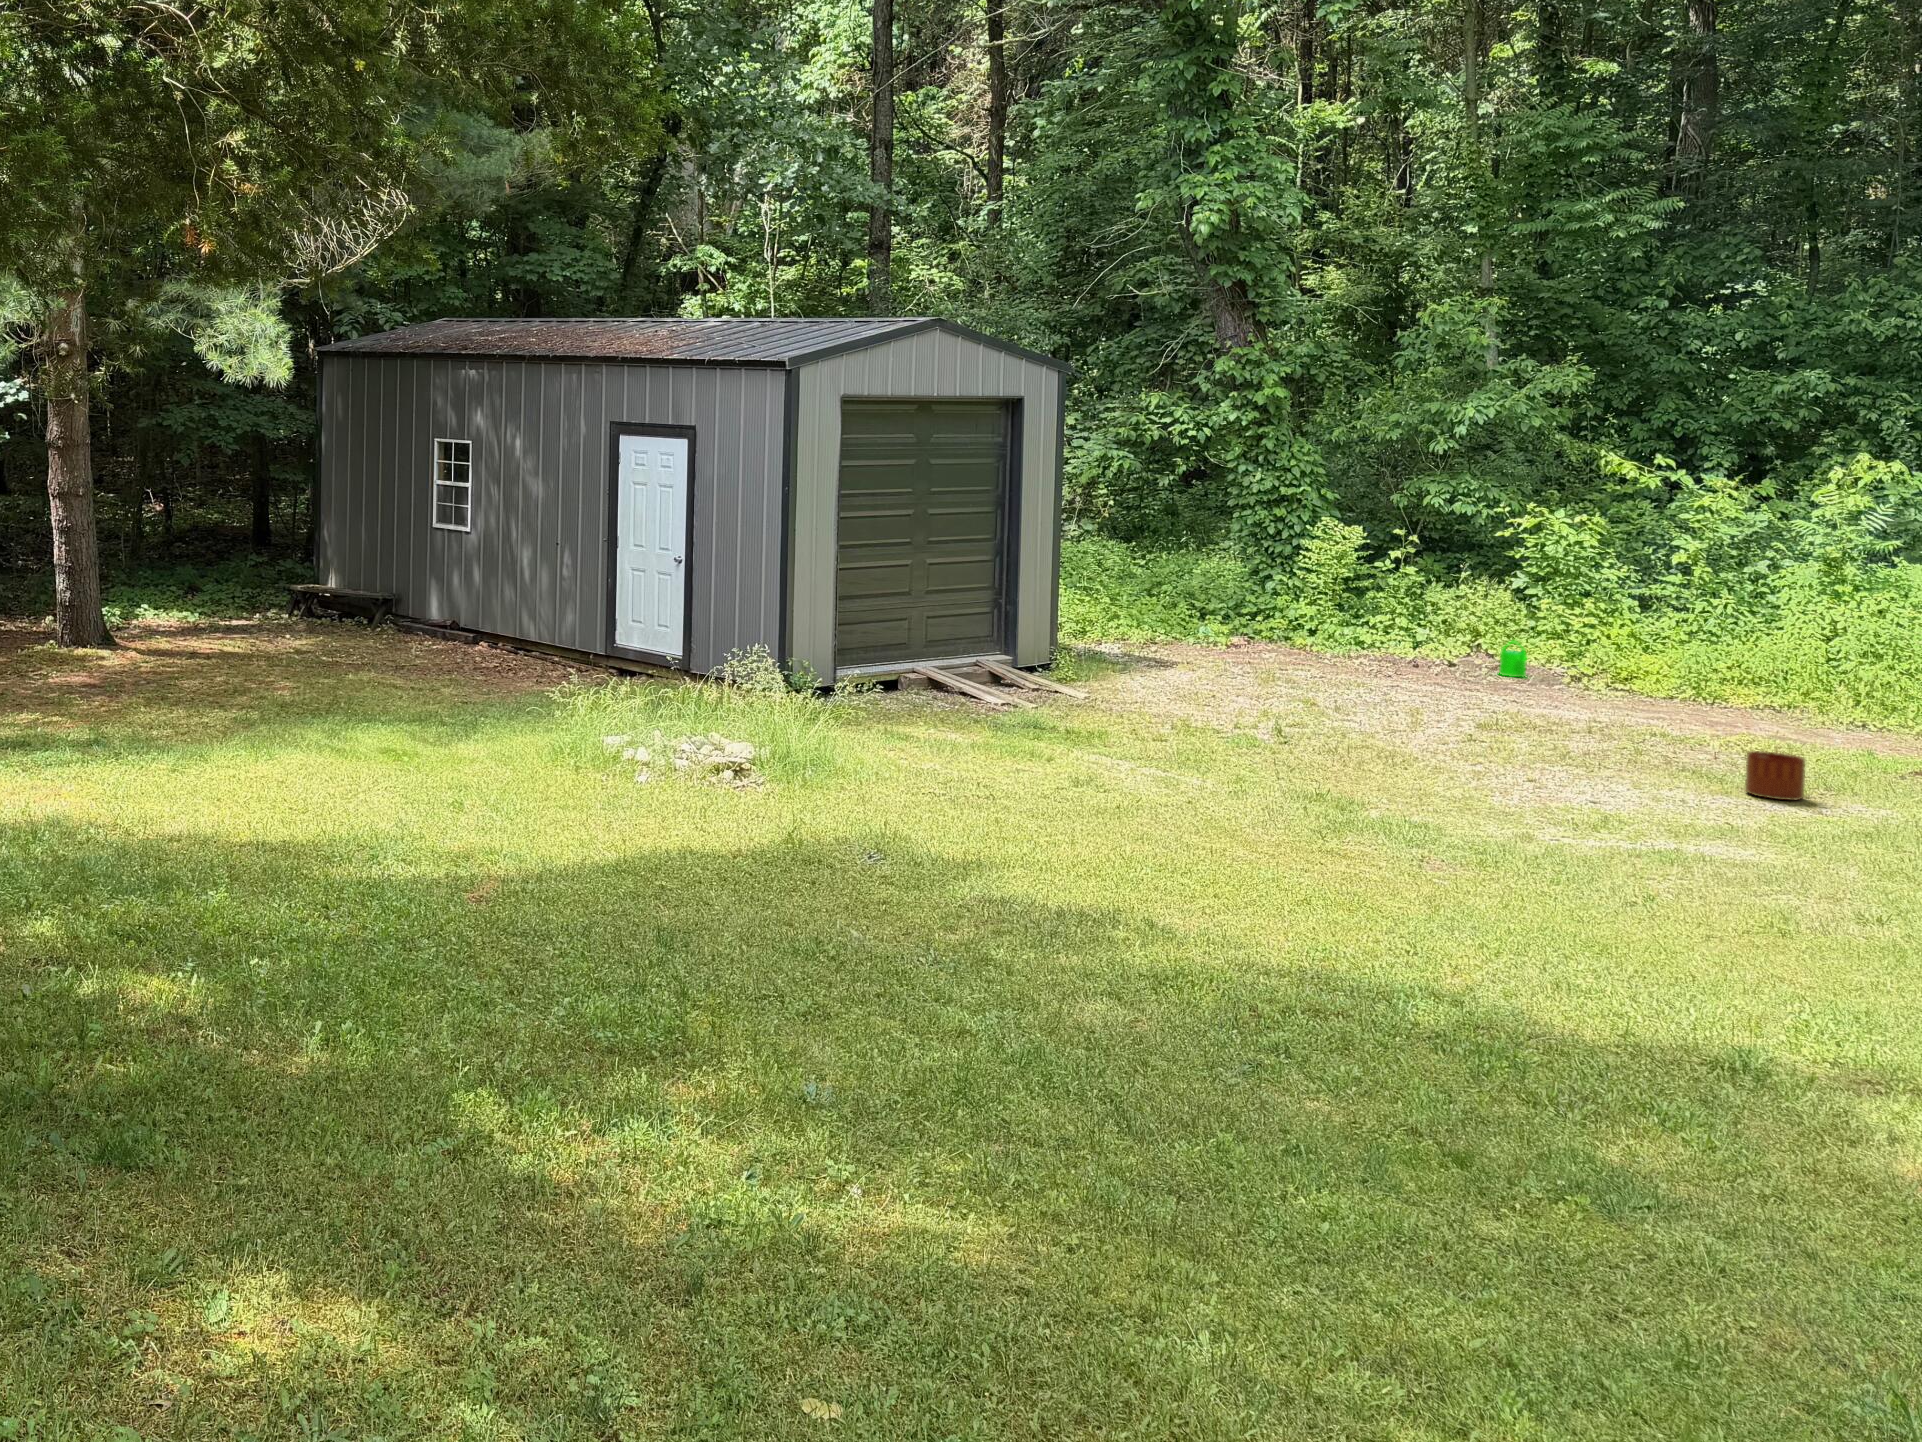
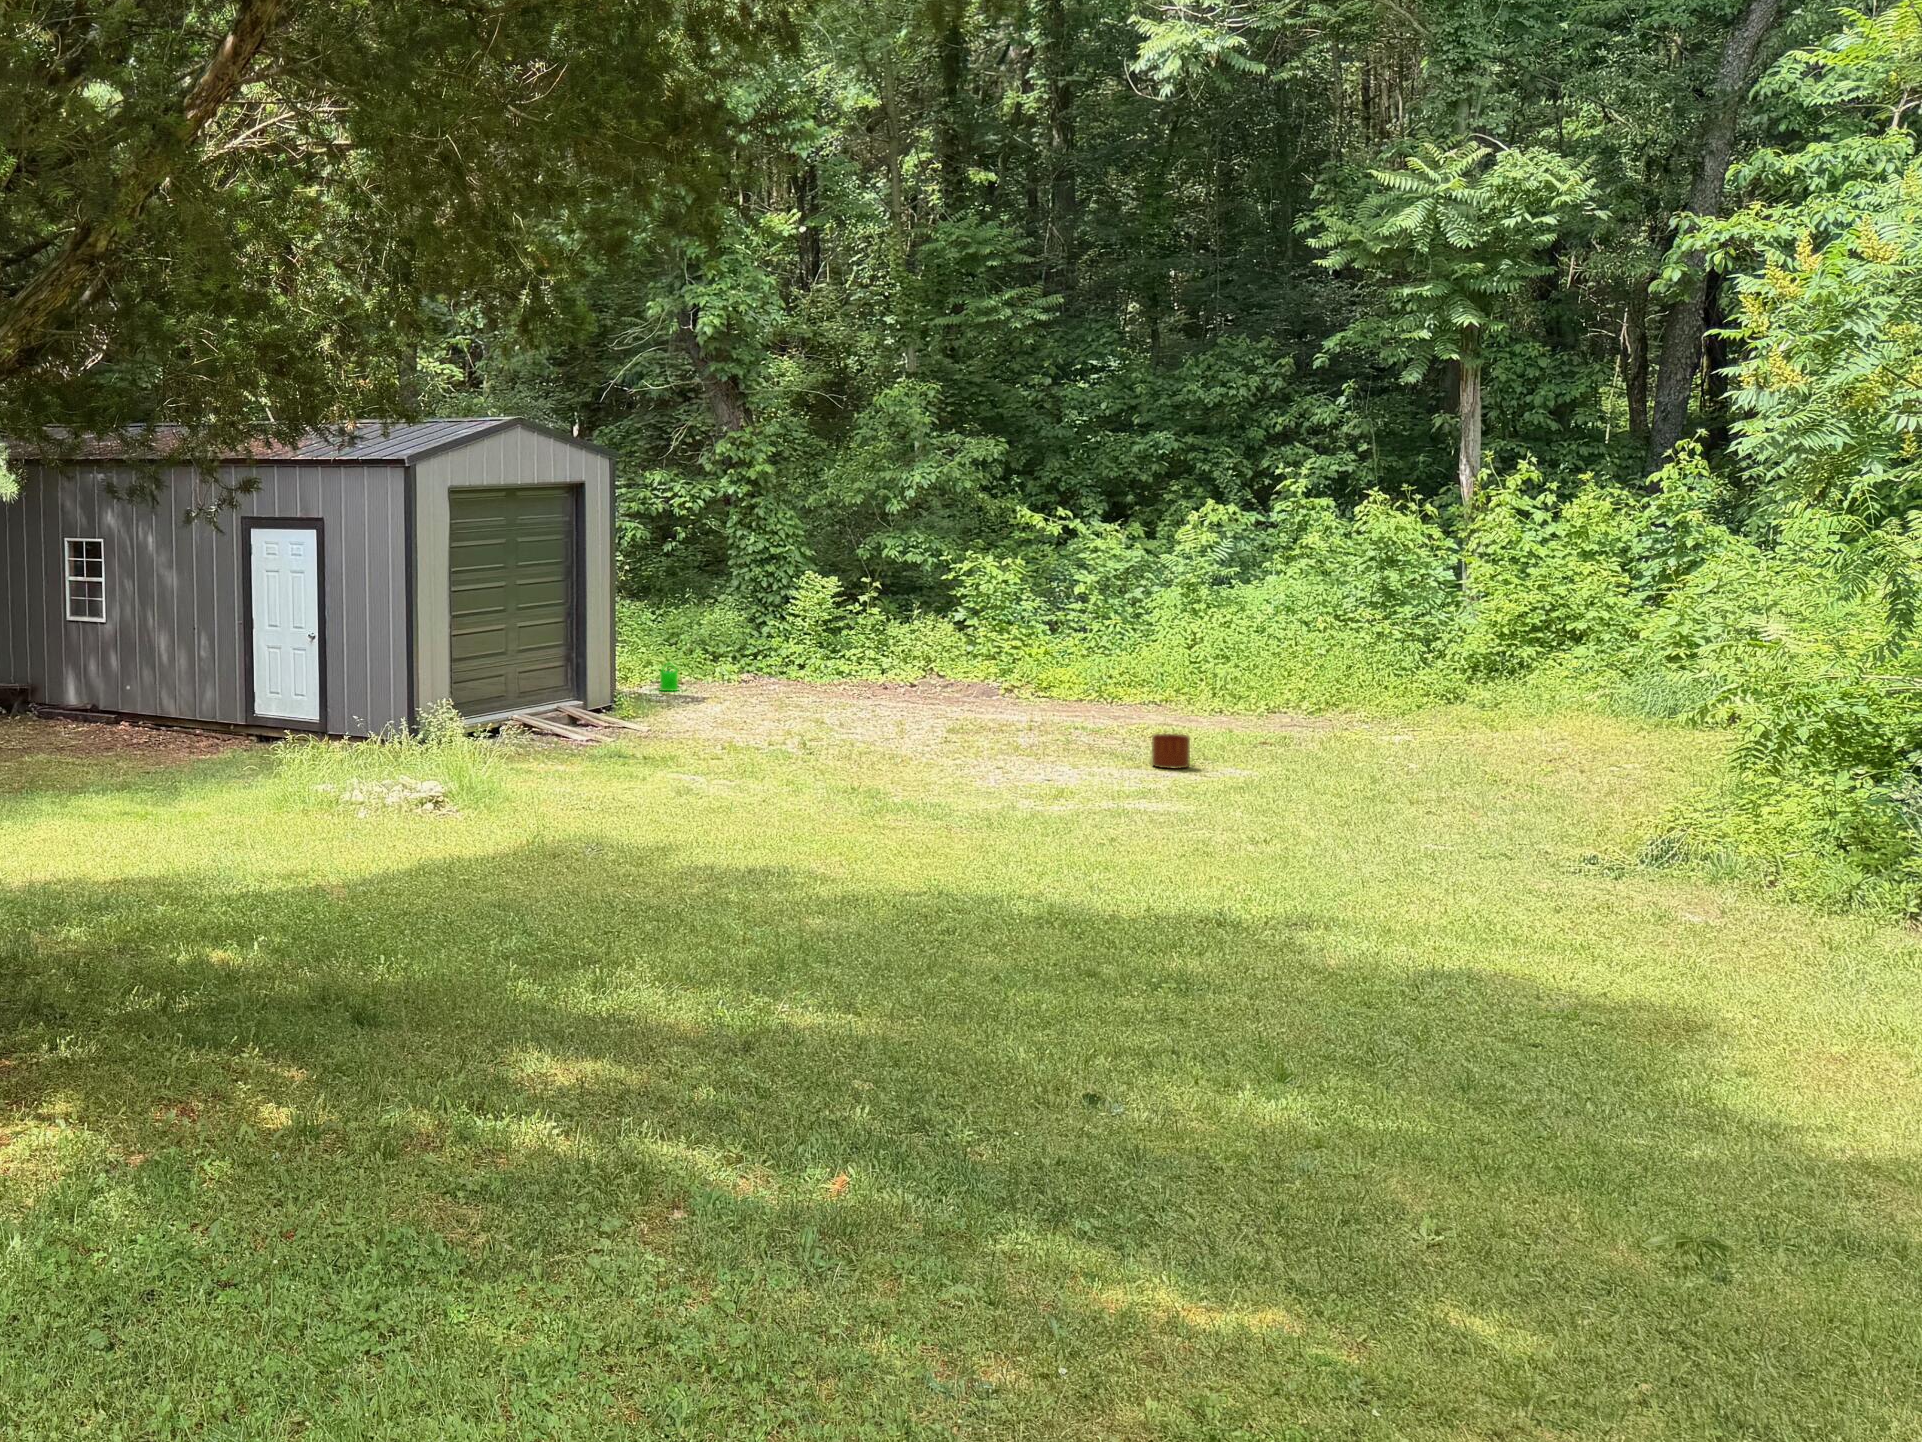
watering can: present [1499,640,1527,677] -> present [660,662,679,691]

